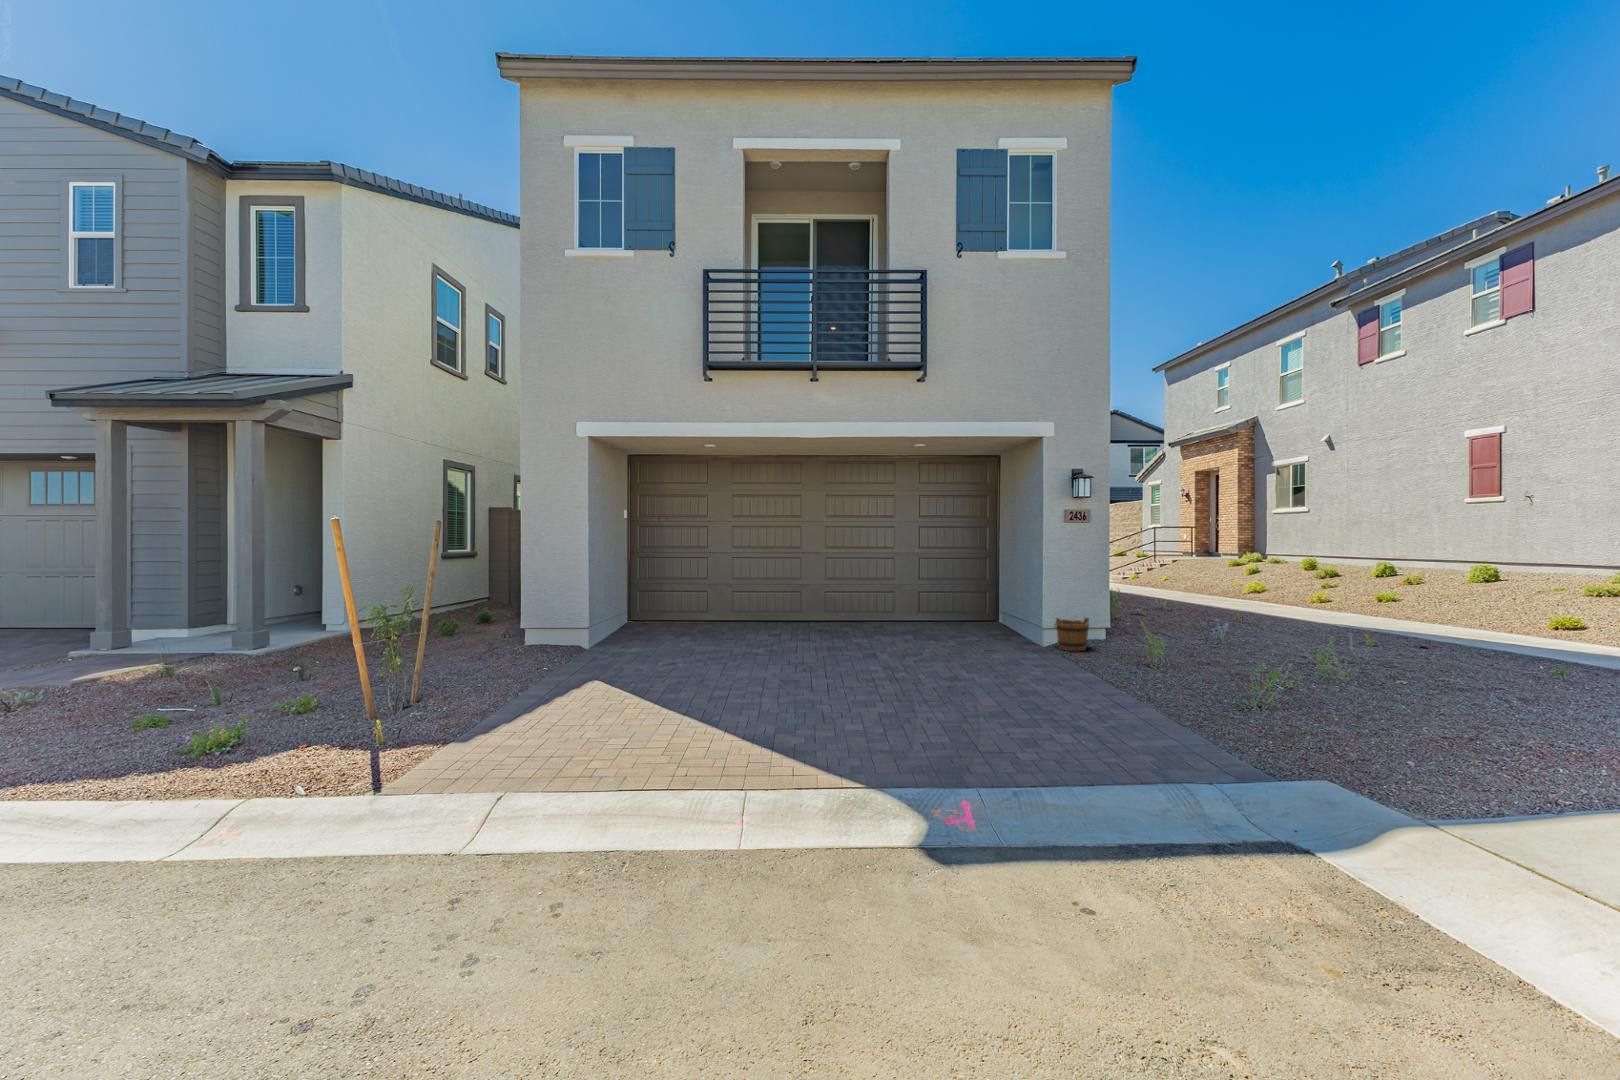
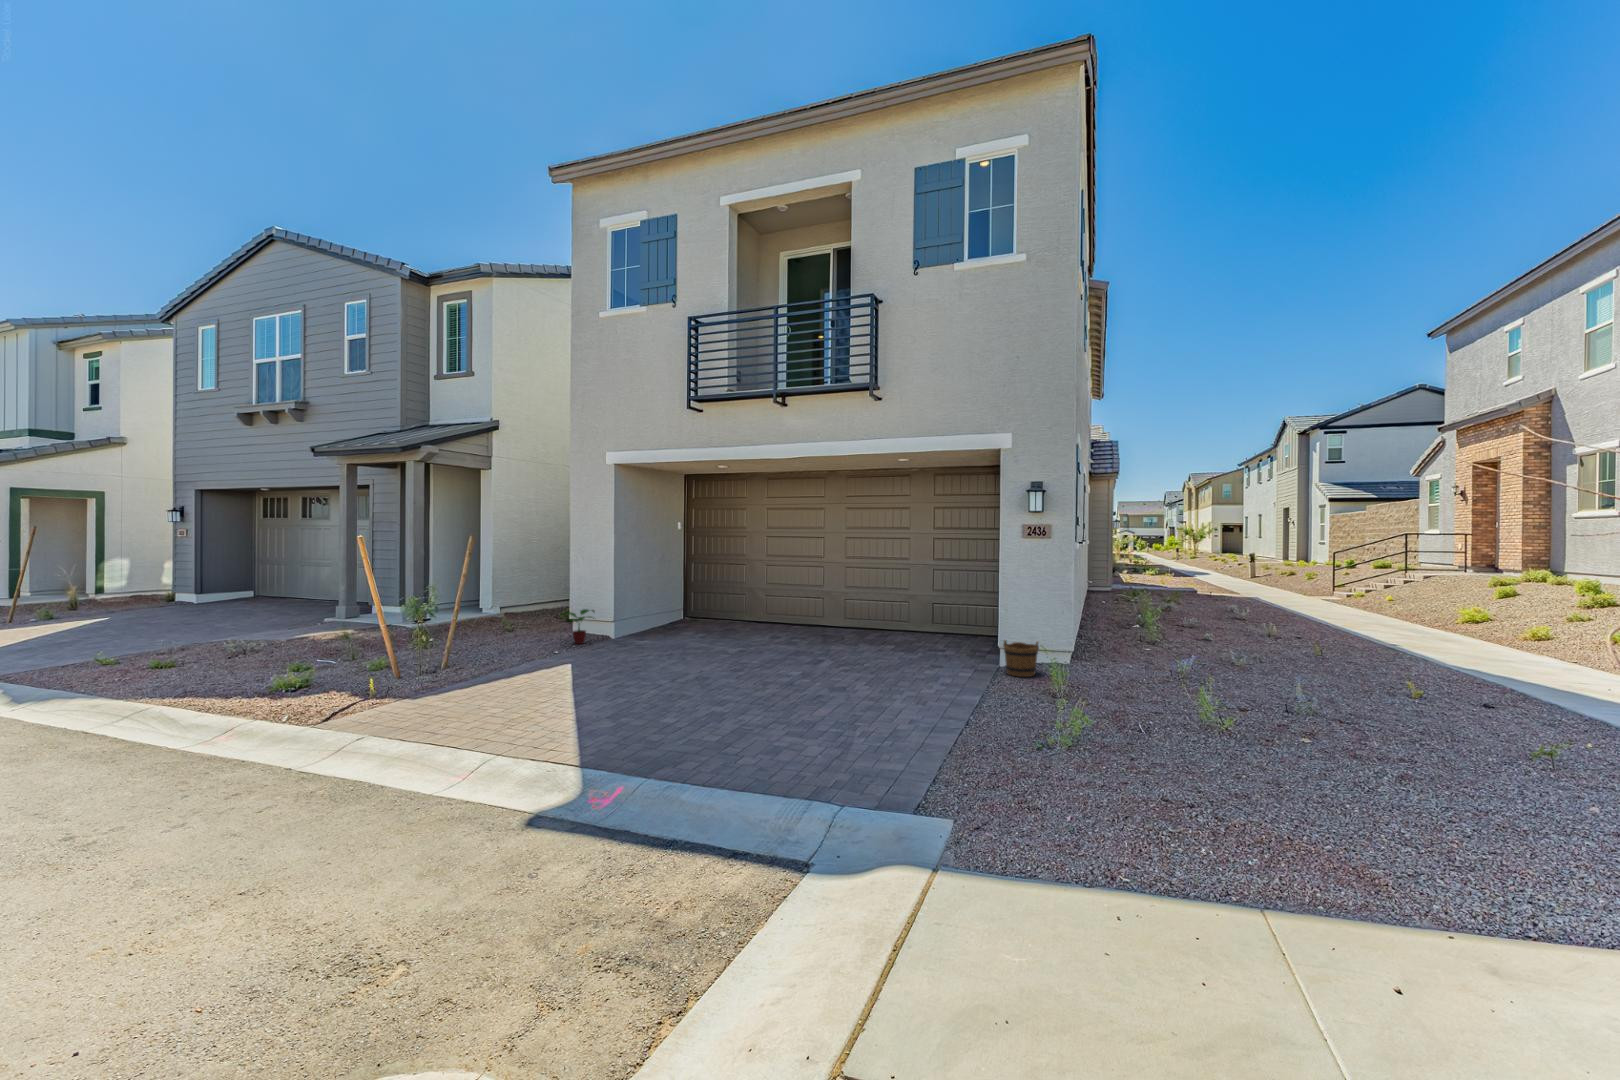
potted plant: none [523,613,574,656] -> present [563,609,594,644]

